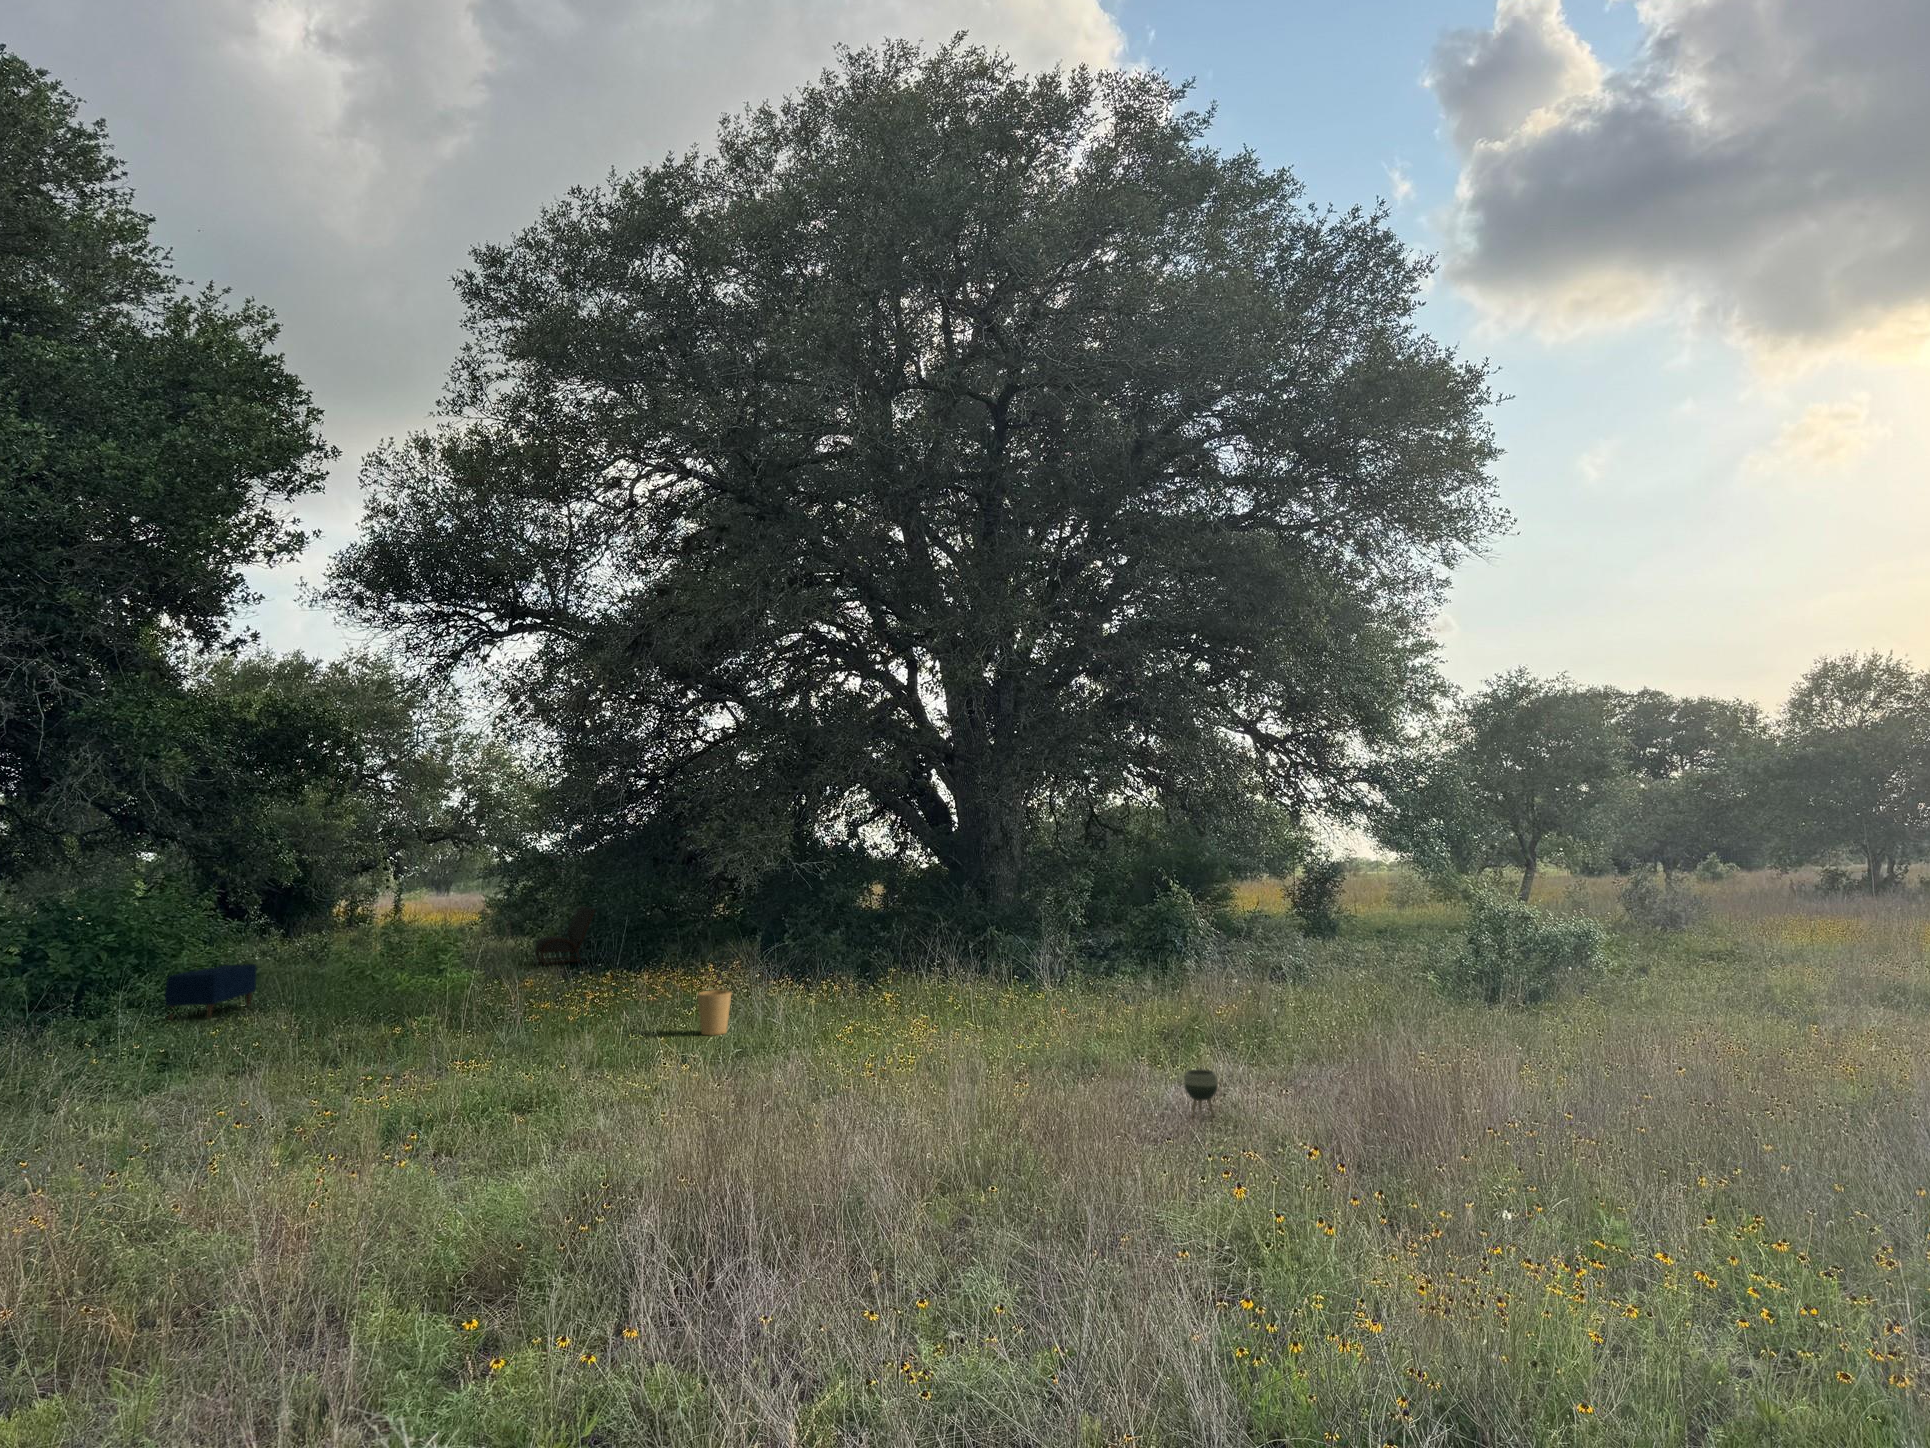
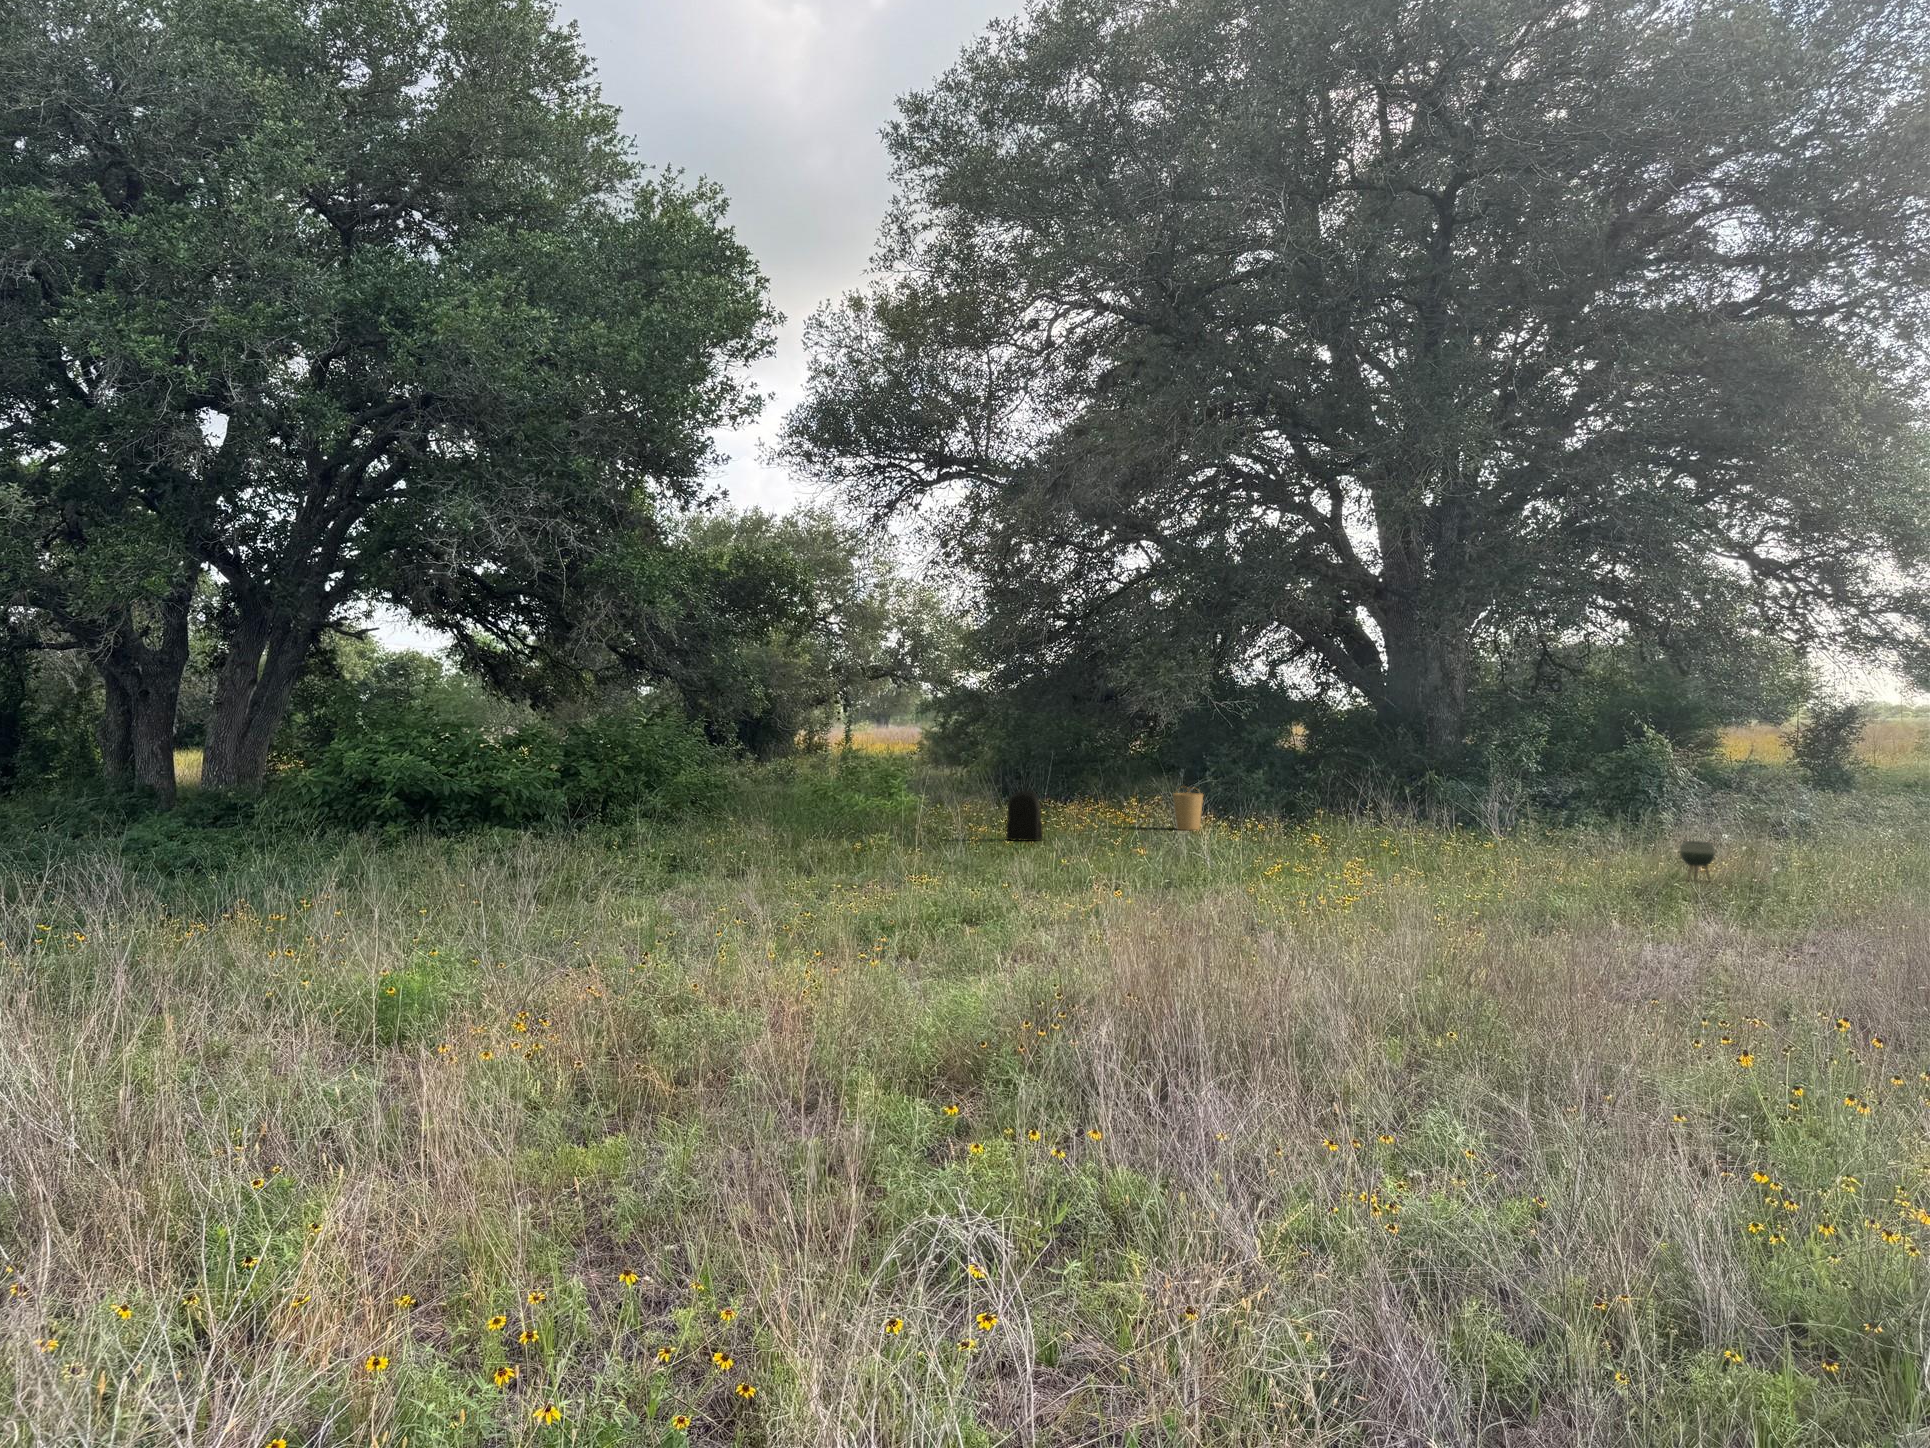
lounge chair: present [535,906,595,965] -> none [967,740,1021,793]
bench: present [165,964,256,1020] -> none [717,771,772,810]
backpack: none [469,1007,517,1075] -> present [1006,790,1042,841]

